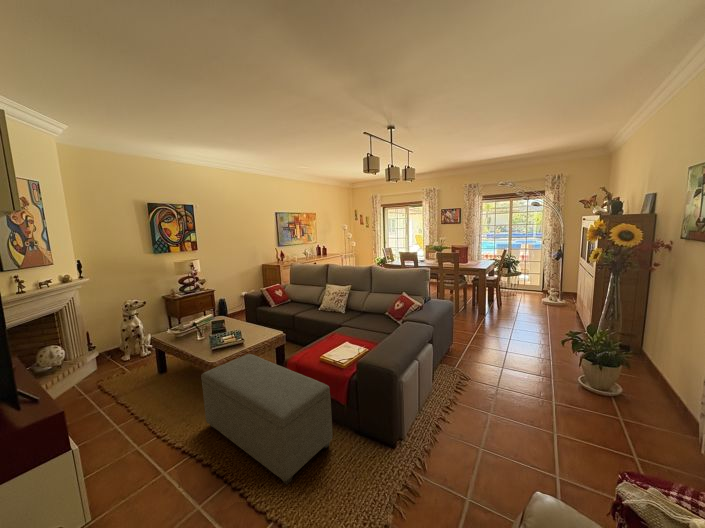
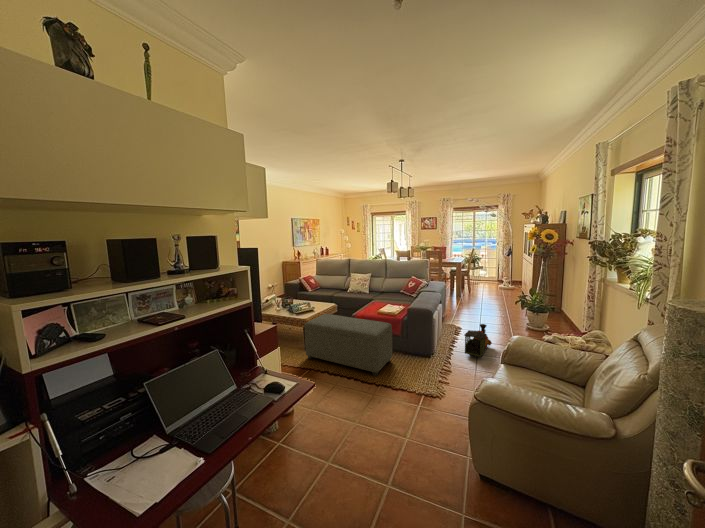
toy train: none [457,385,513,457] -> present [464,324,492,357]

